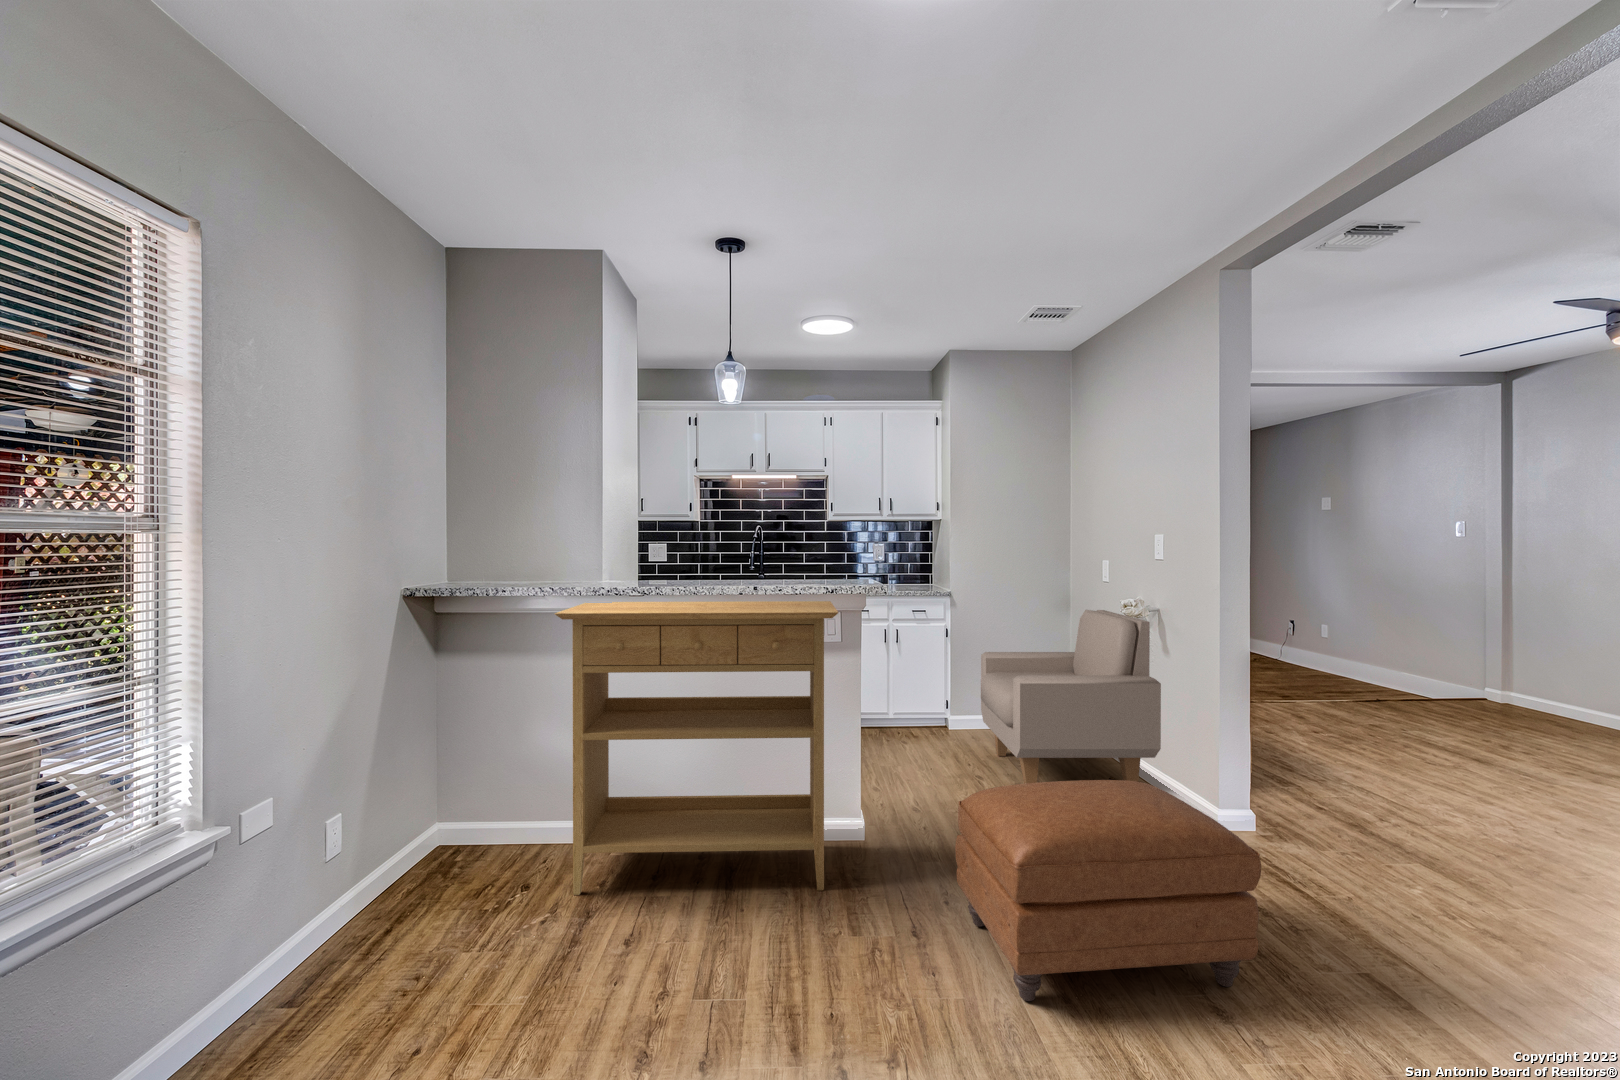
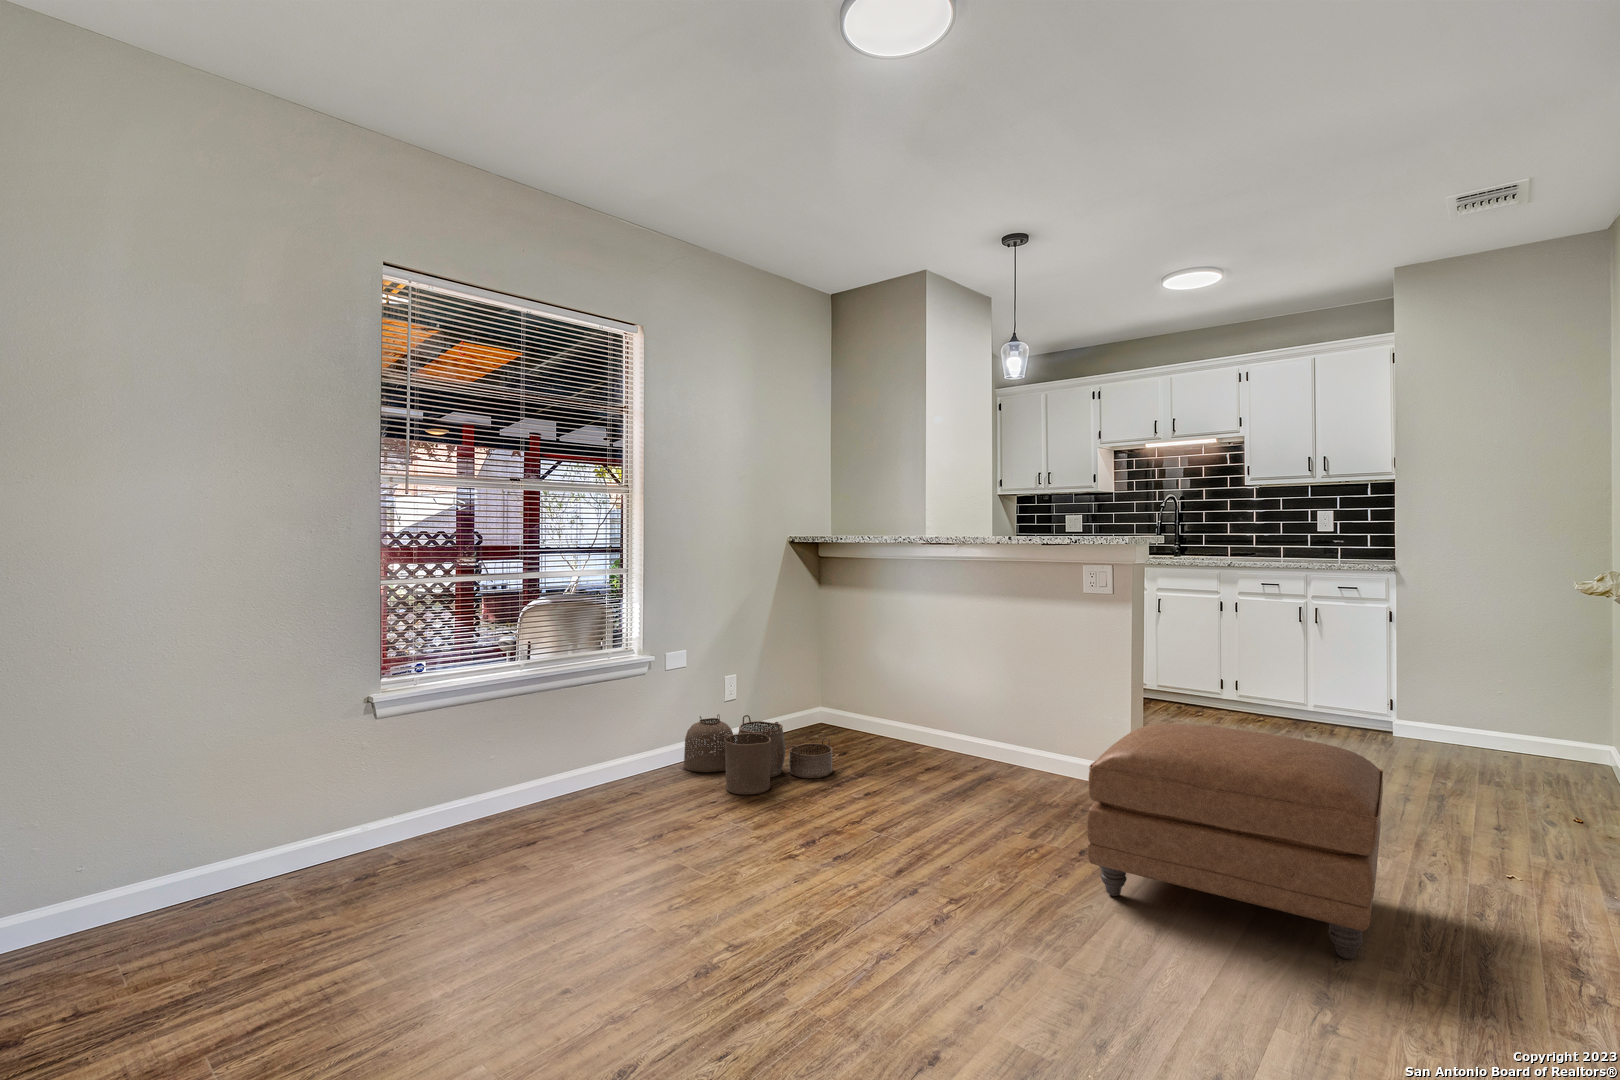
console table: present [555,601,838,895] -> none [854,550,1092,802]
armchair: present [981,610,1161,784] -> none [1370,589,1615,833]
woven basket: none [272,886,551,1043] -> present [683,714,833,794]

